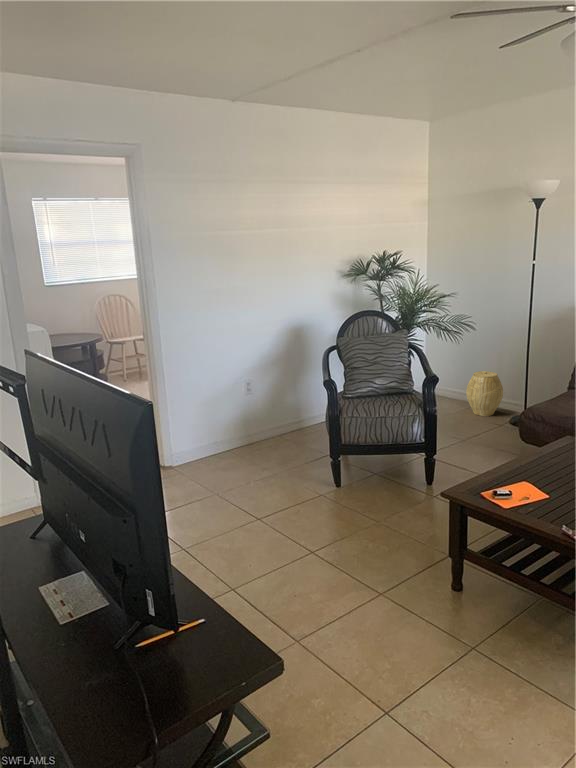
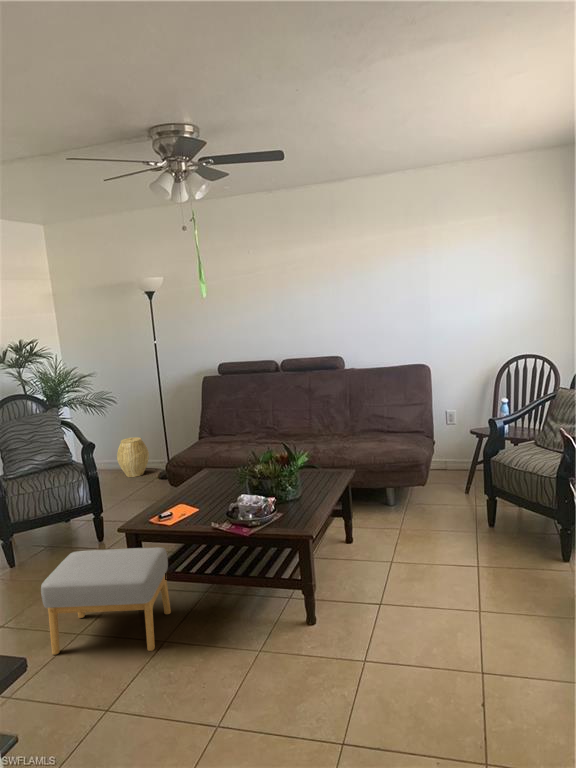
footstool: none [345,502,497,654] -> present [41,547,171,655]

